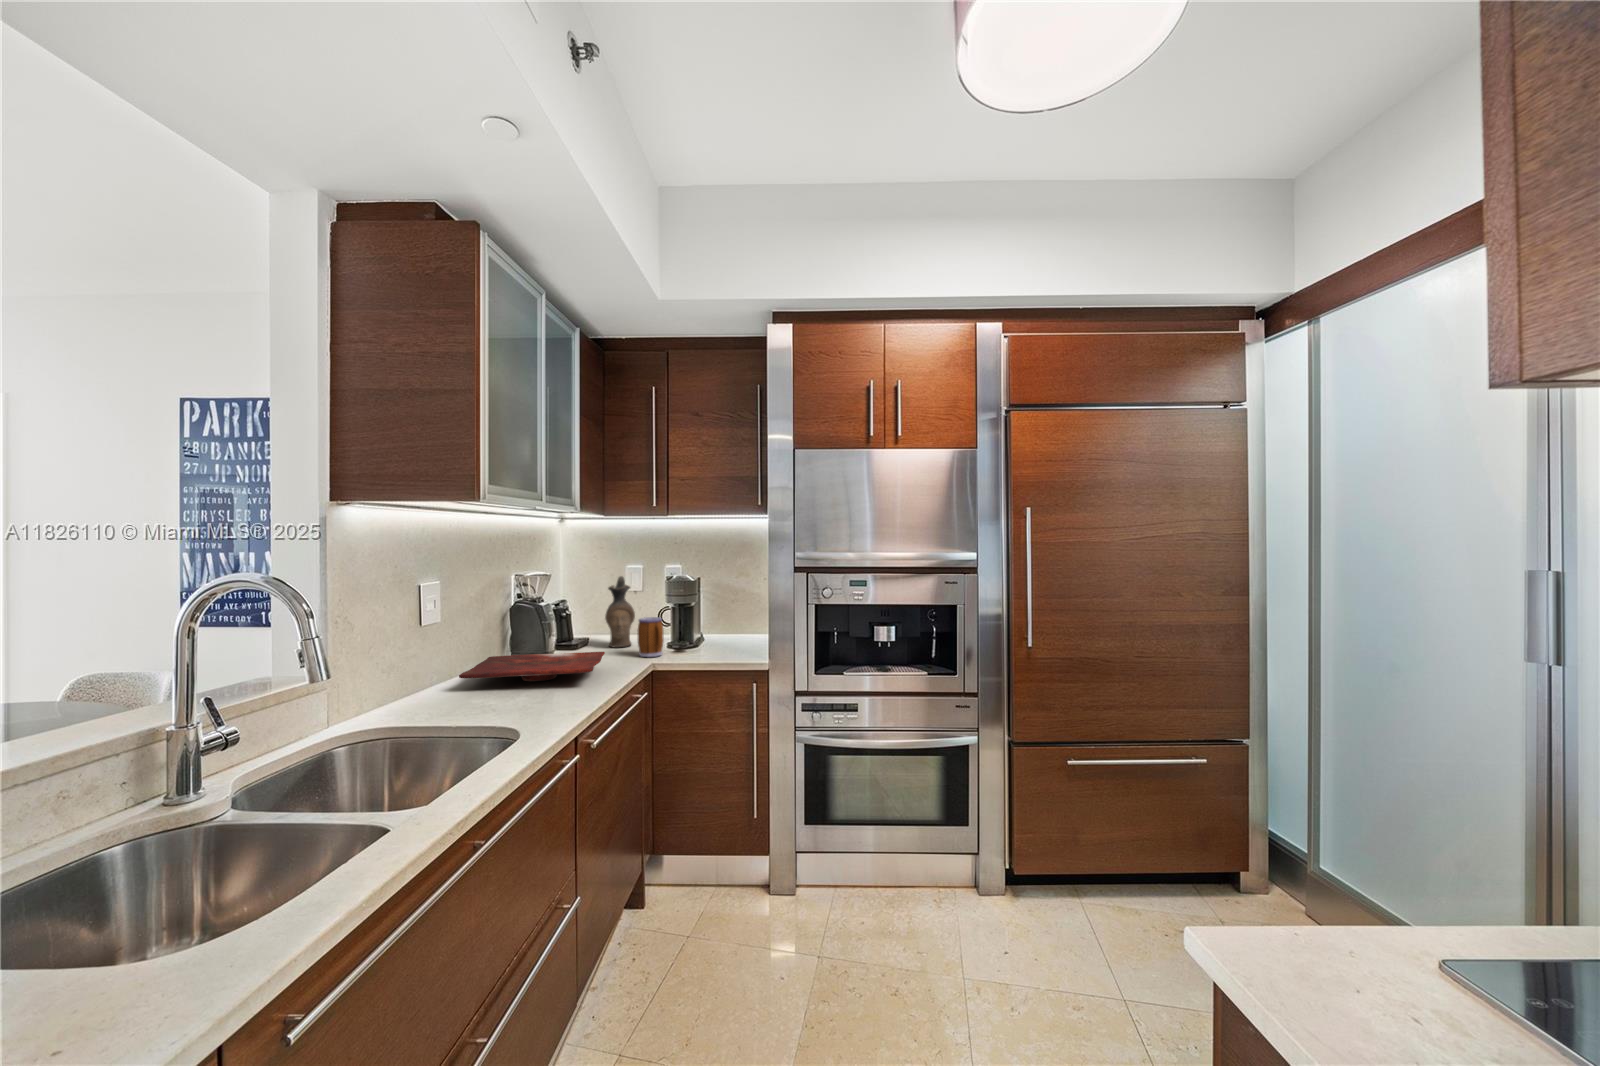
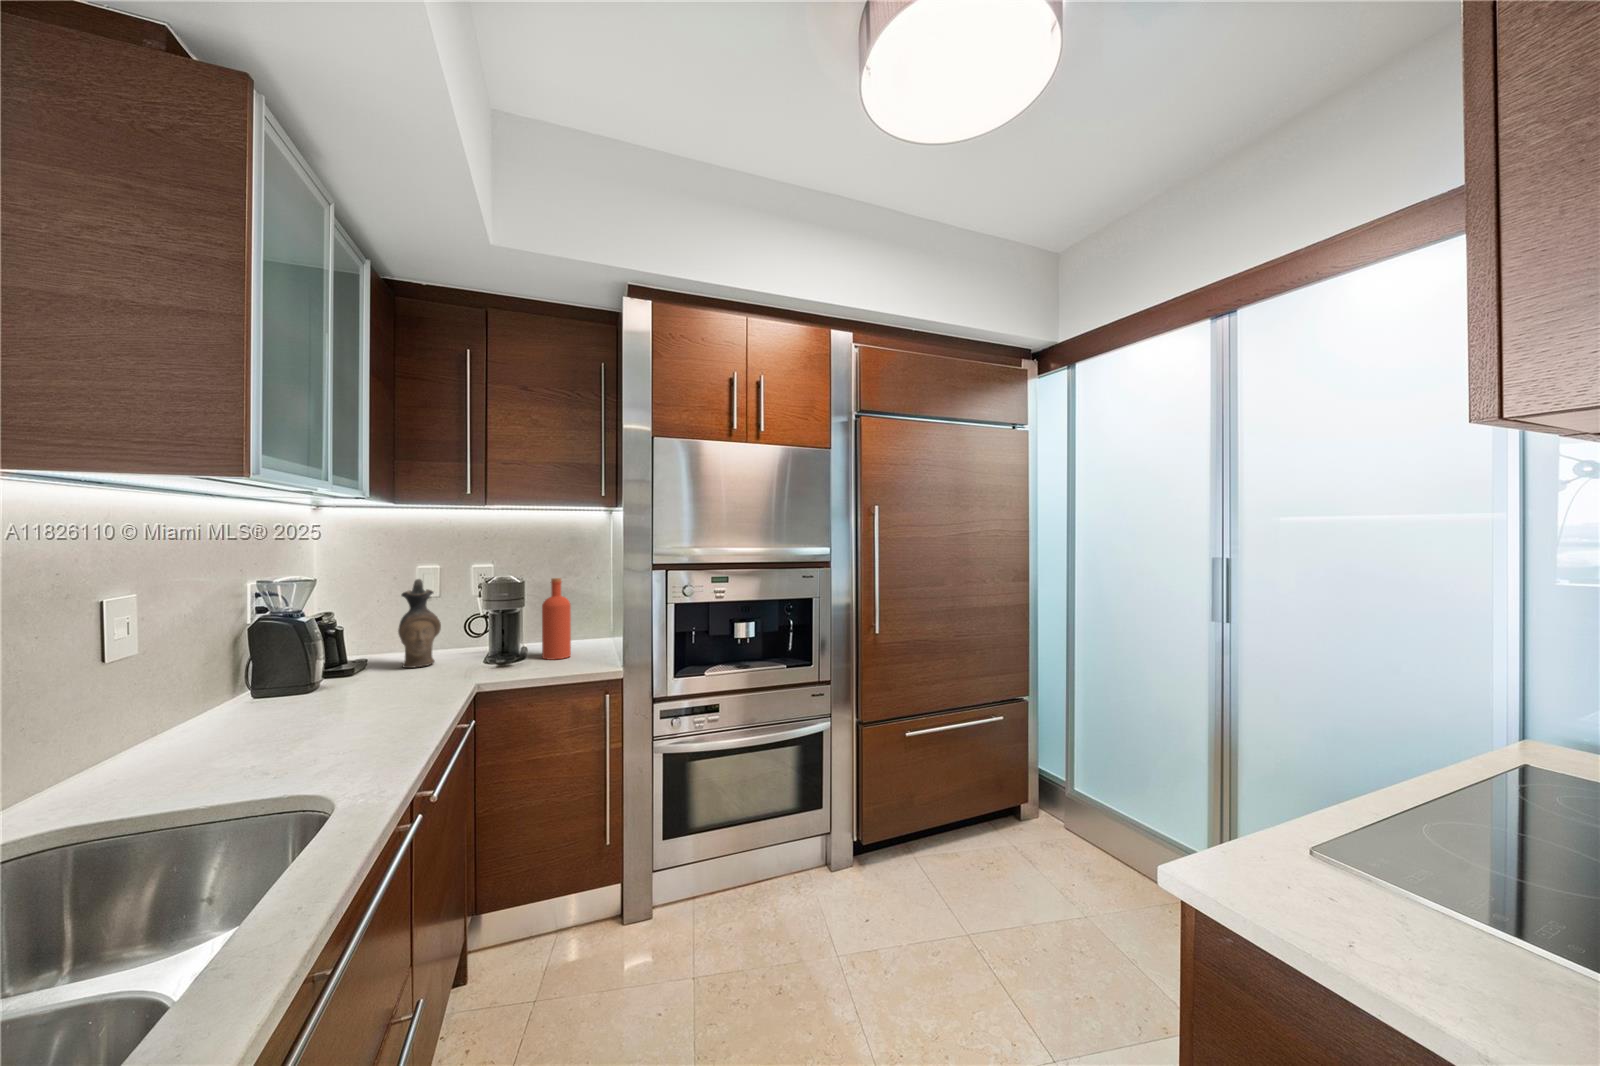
bottle: none [711,578,735,649] -> present [542,578,571,660]
mug: present [638,617,664,657] -> none [451,627,487,677]
cutting board: present [459,652,605,681] -> none [180,675,415,736]

